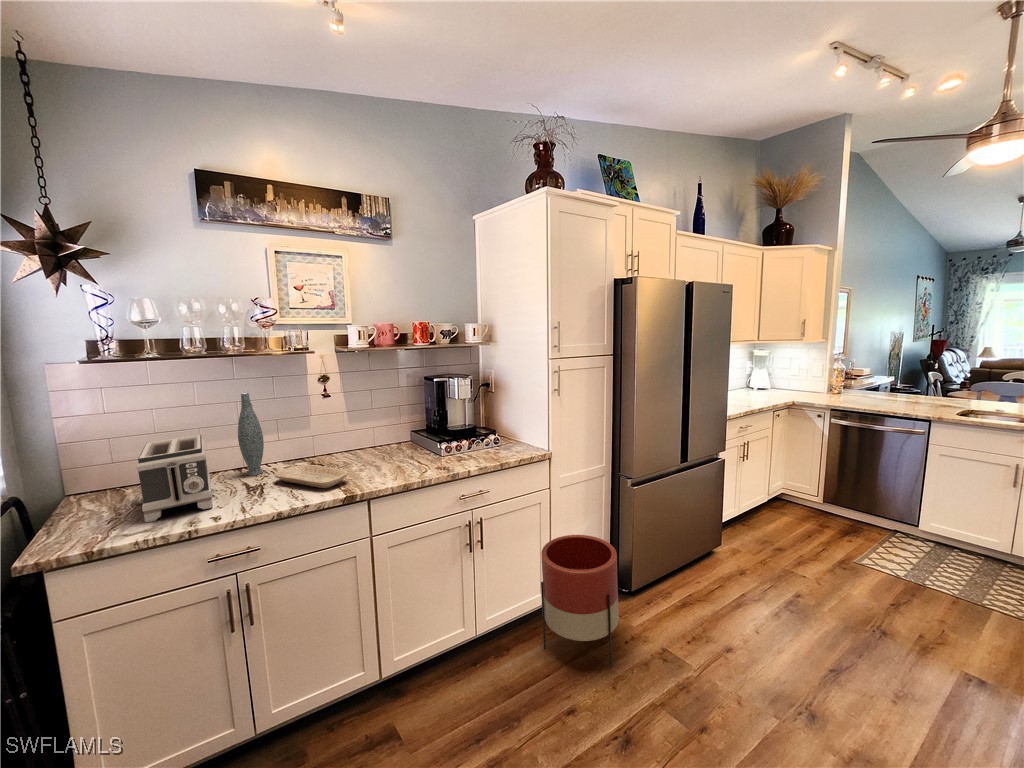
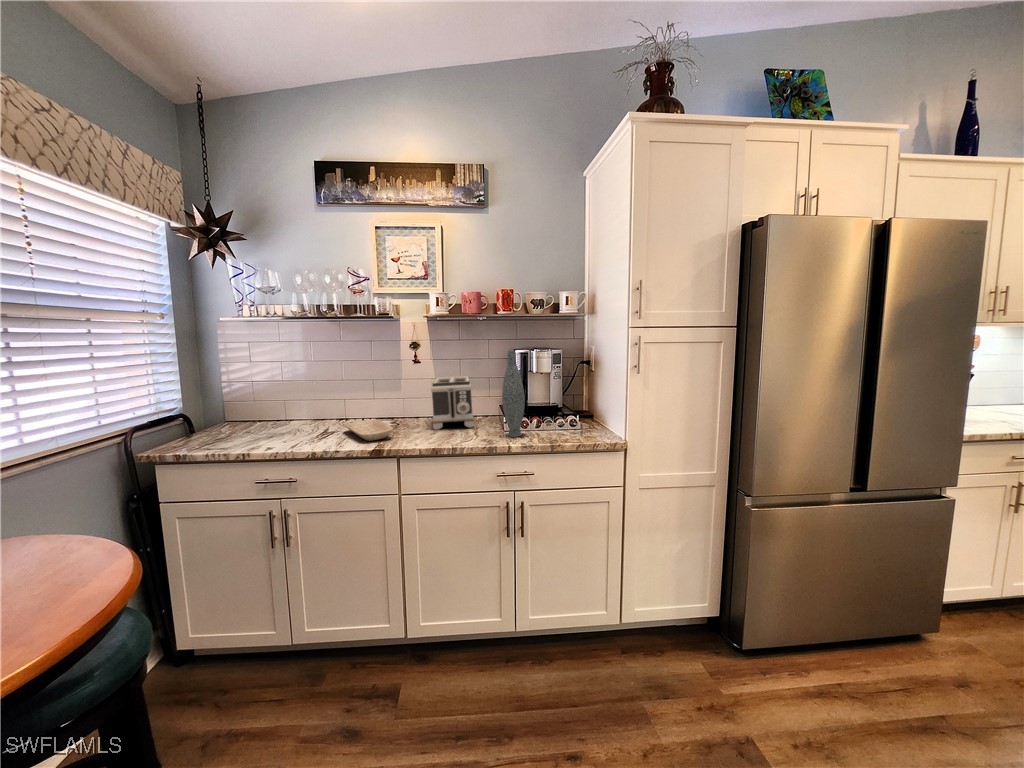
vase: present [238,393,264,476] -> present [502,351,525,437]
toaster: present [136,435,213,522] -> present [431,376,474,430]
planter: present [541,535,619,667] -> none [589,548,689,731]

